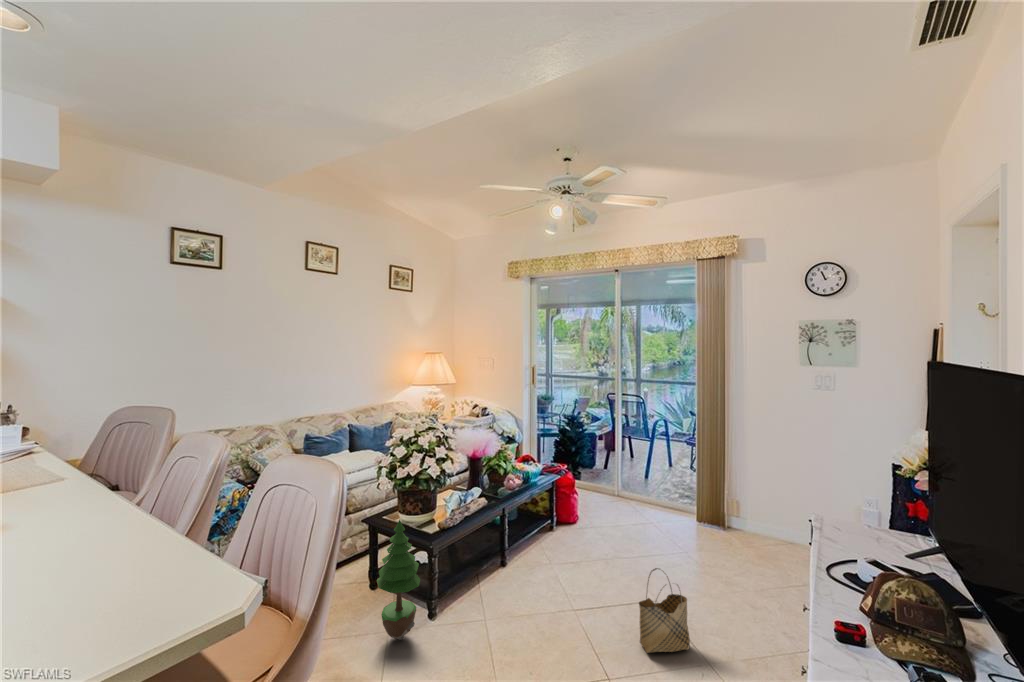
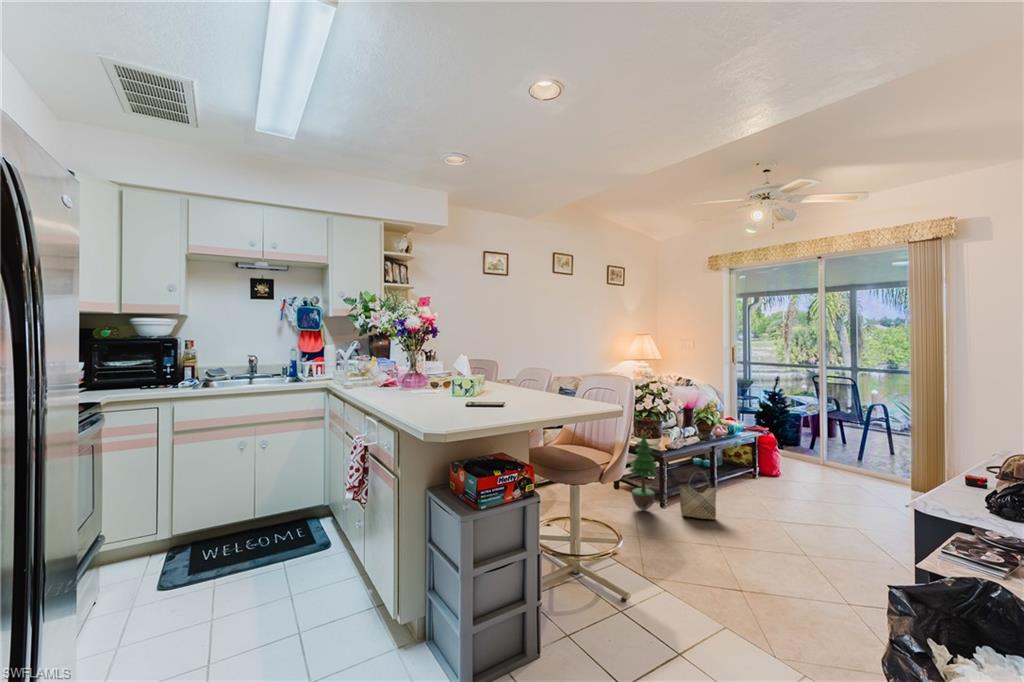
woven basket: present [639,568,690,653] -> present [679,467,716,519]

